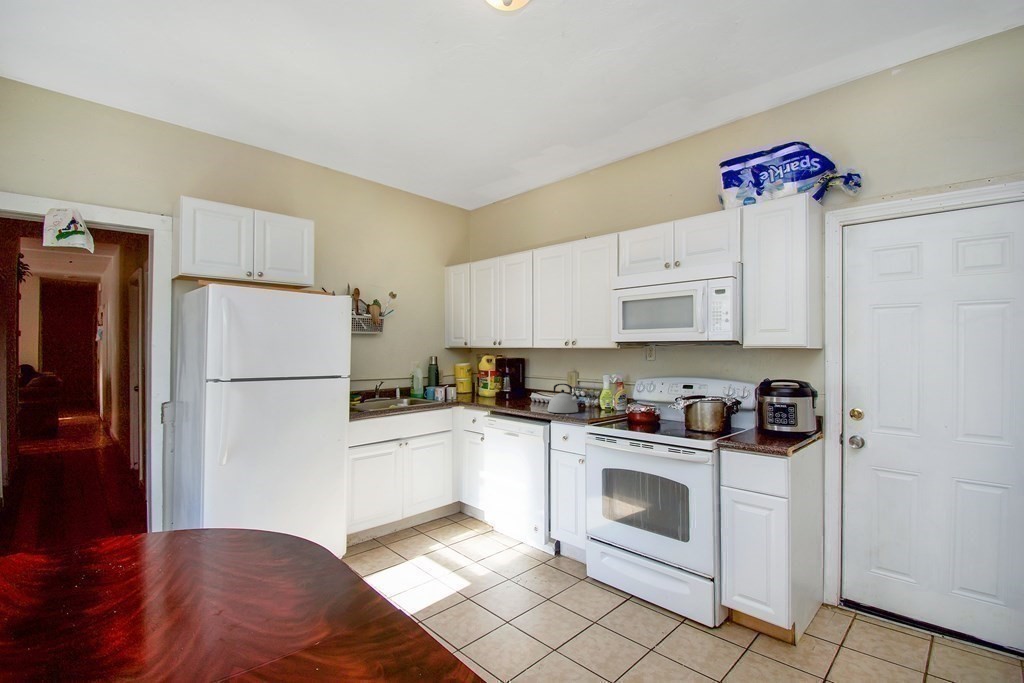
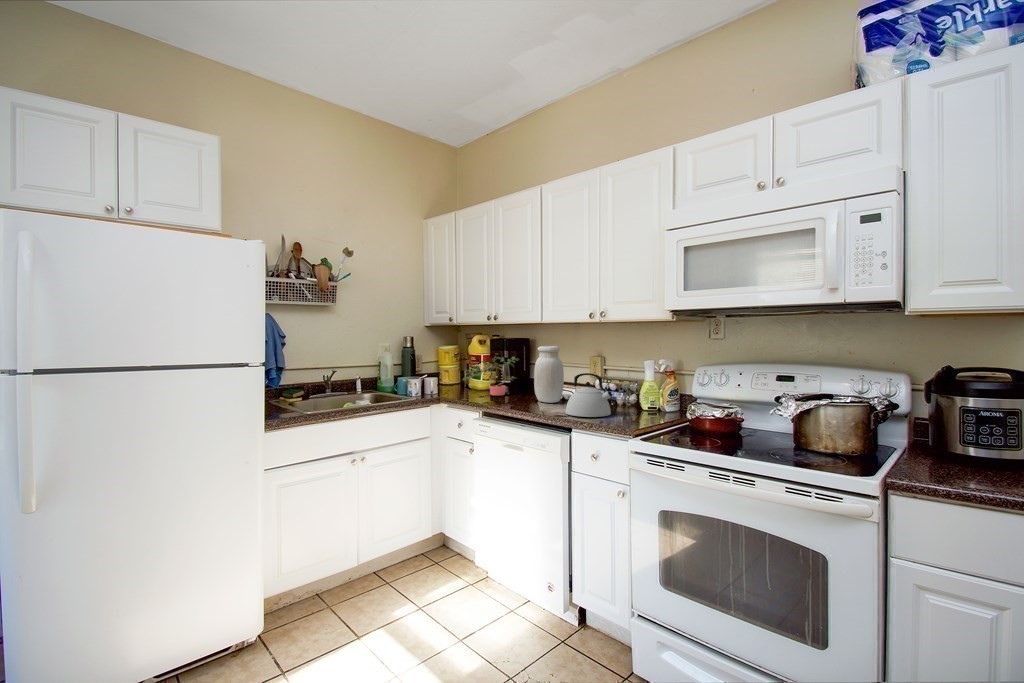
jar: none [527,364,548,405] -> present [534,346,564,403]
potted plant: none [475,371,518,401] -> present [463,356,518,396]

